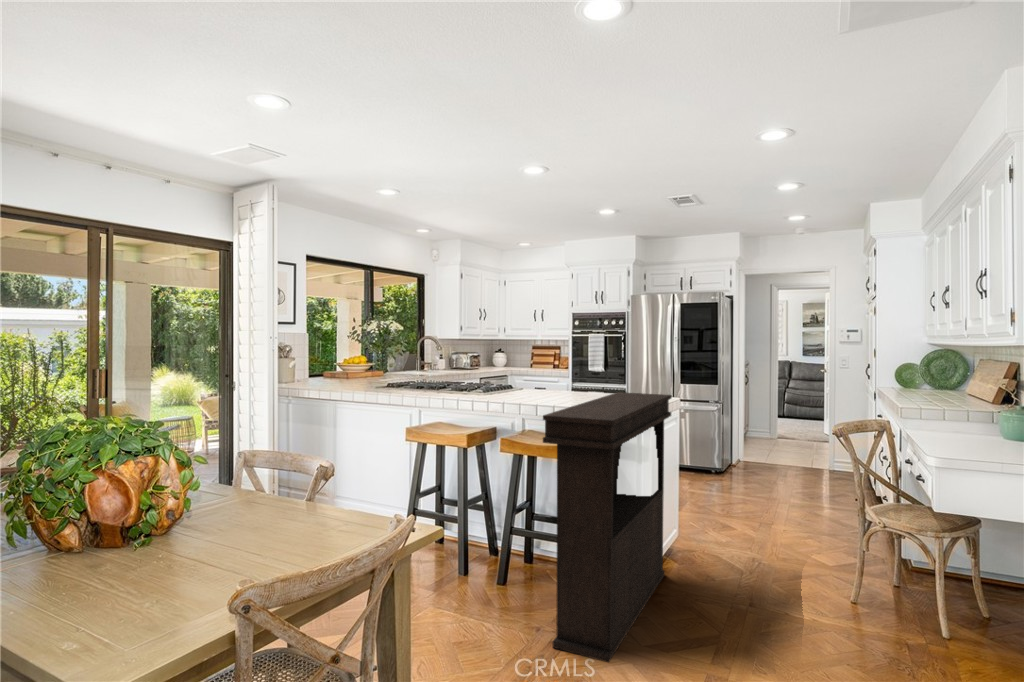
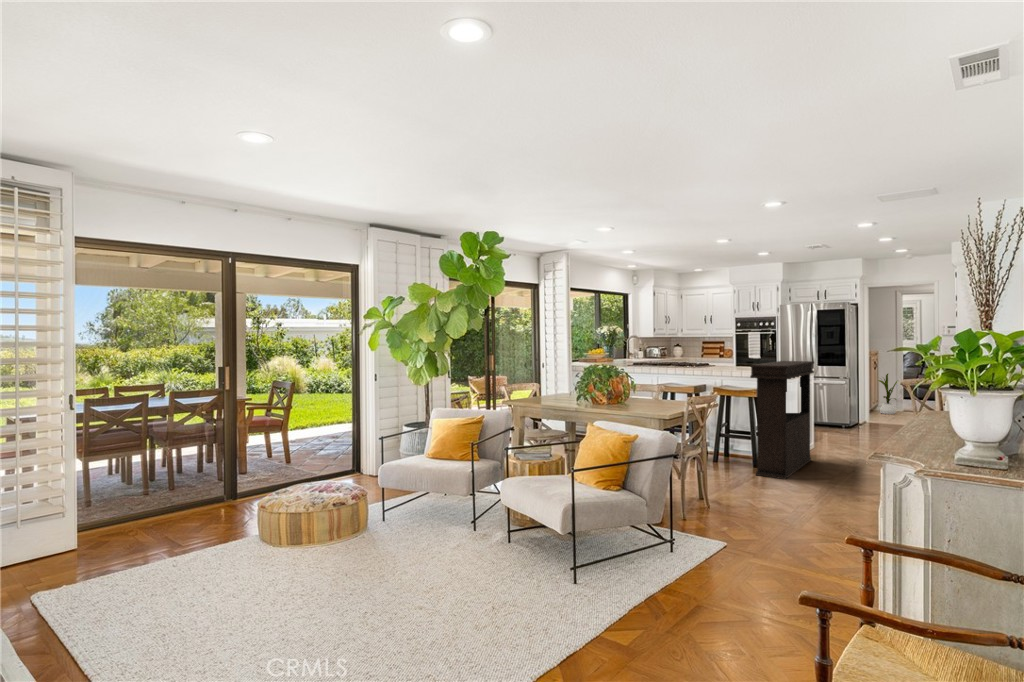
house plant: none [751,389,778,442] -> present [878,374,897,414]

